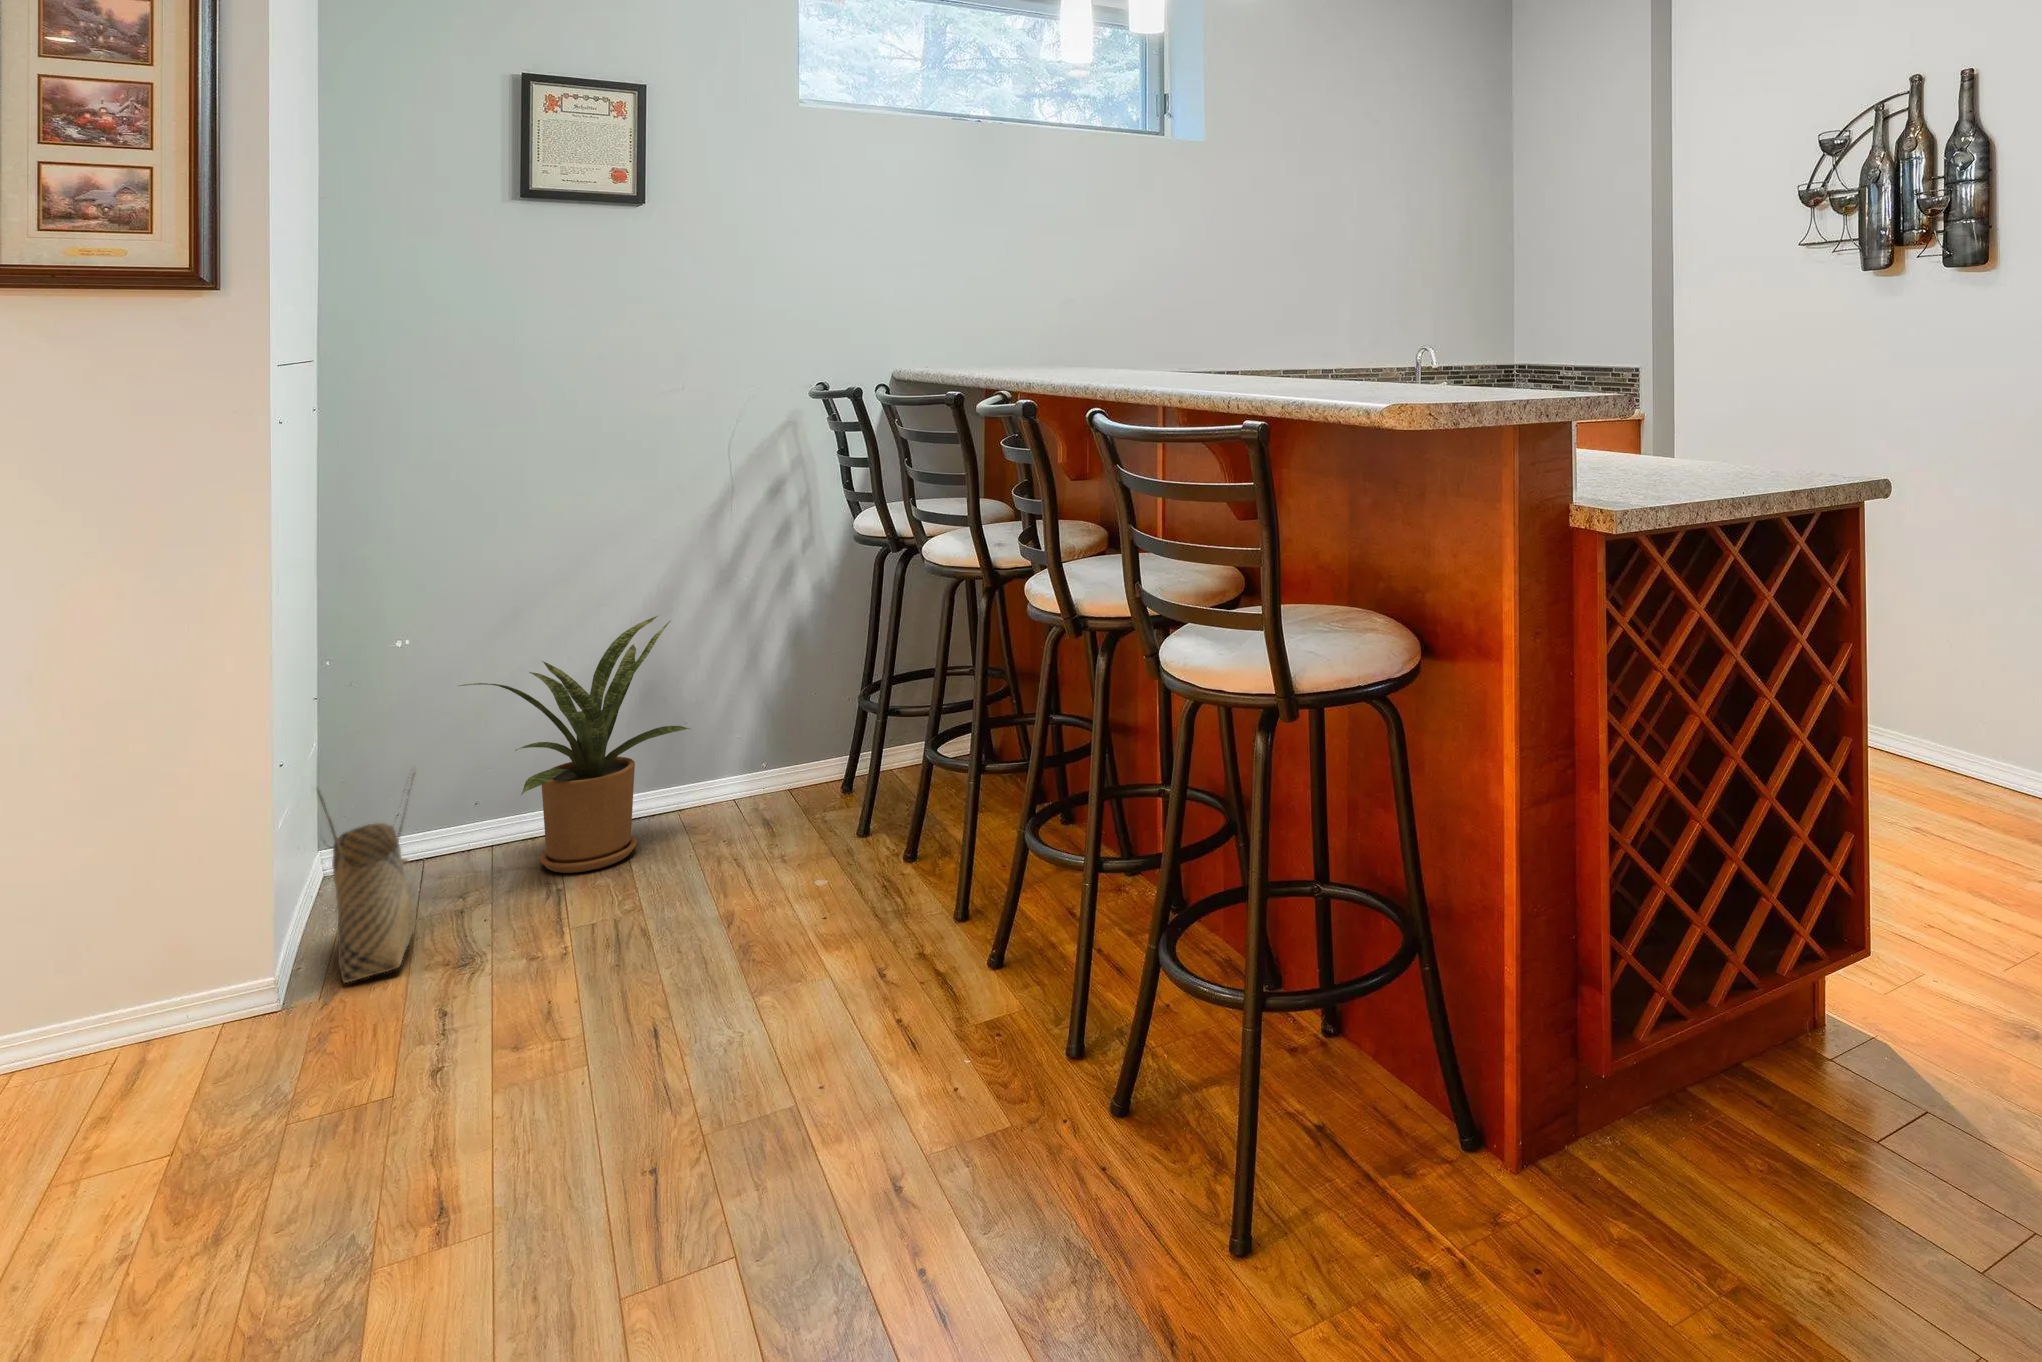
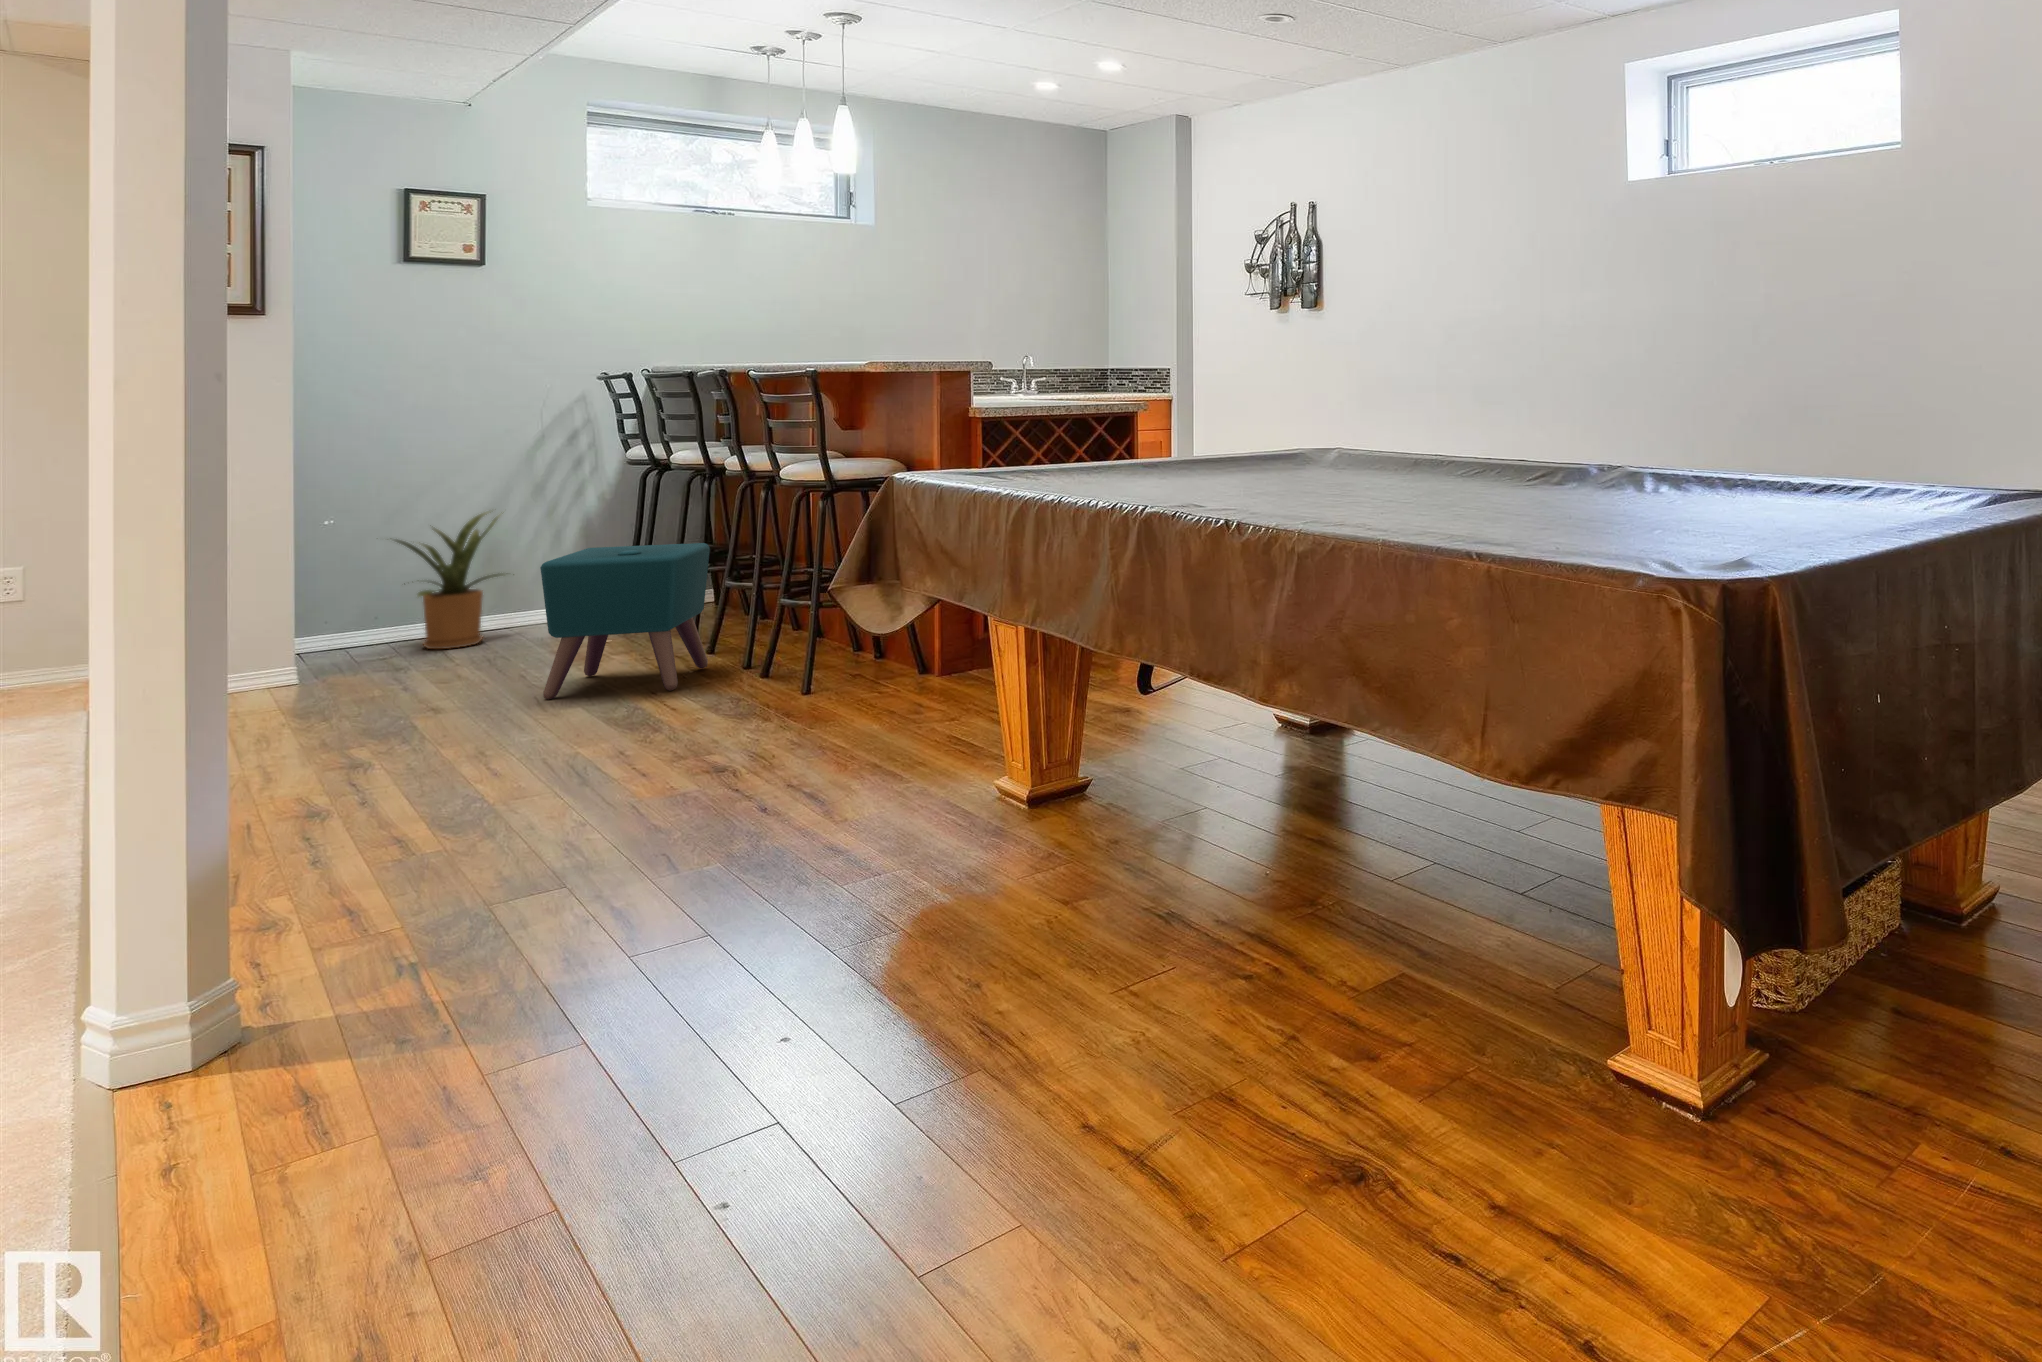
ottoman: none [669,763,1000,1164] -> present [540,543,710,699]
woven basket: present [317,767,416,982] -> none [303,572,363,678]

